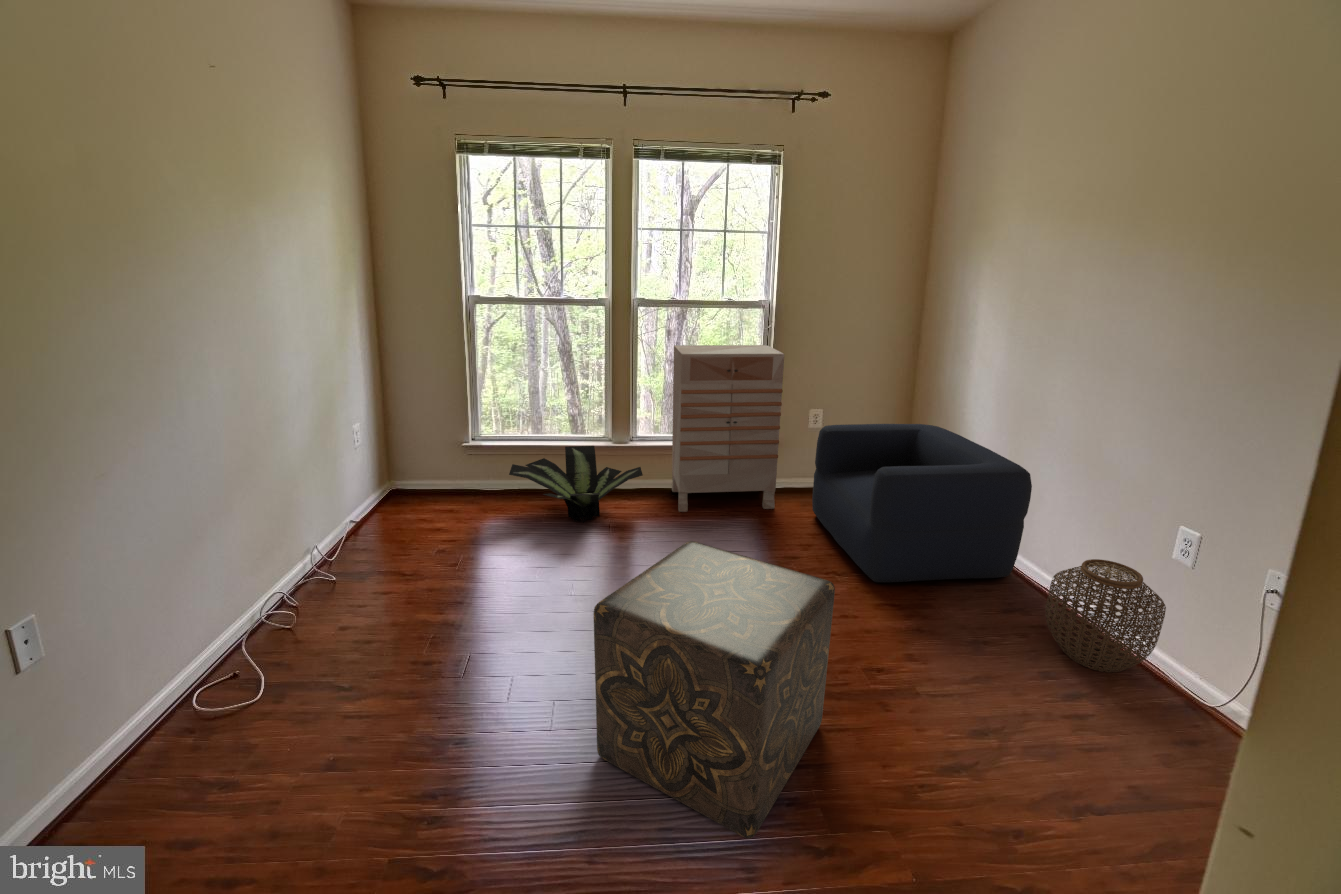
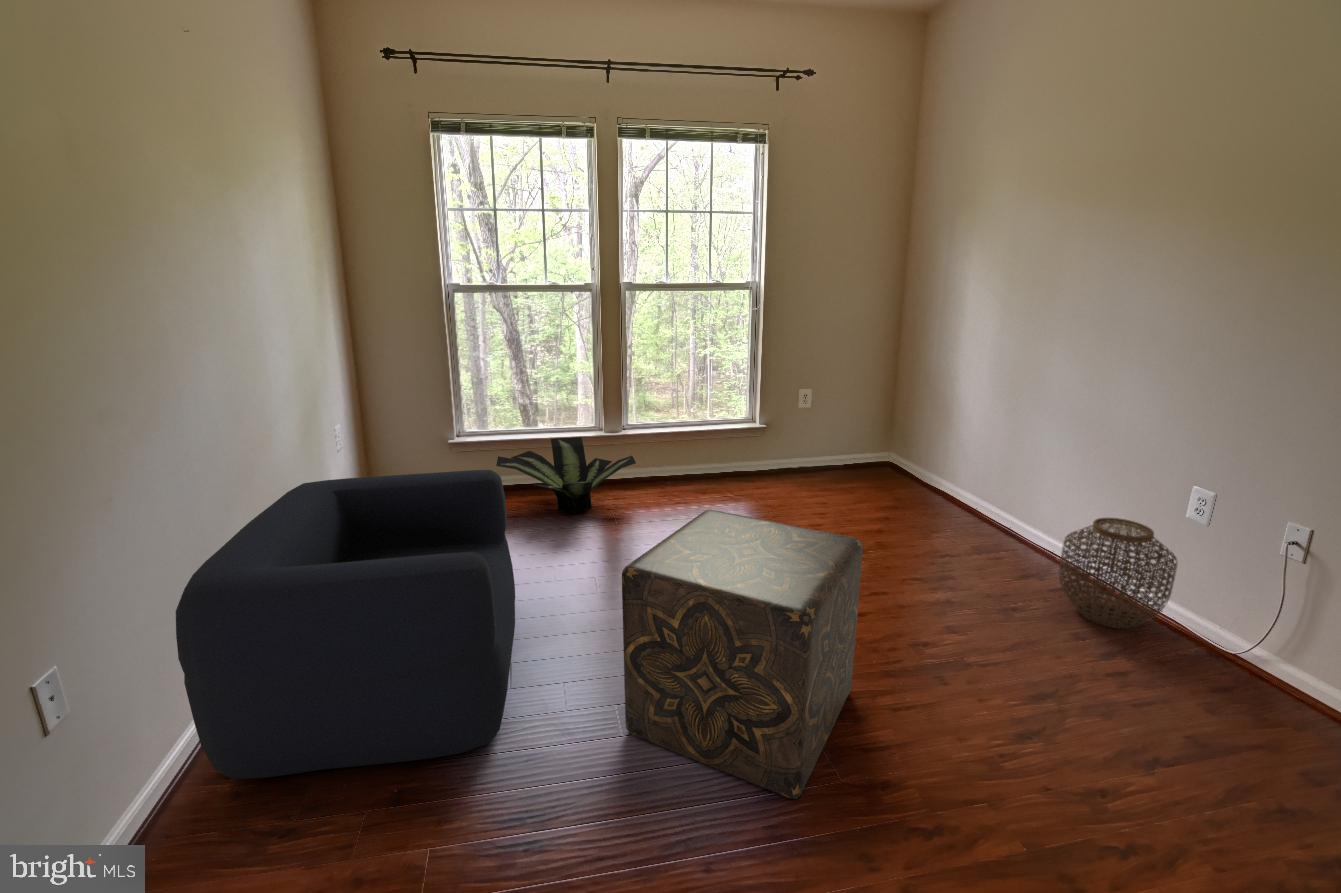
dresser: present [672,345,784,512] -> none [662,328,778,501]
armchair: present [812,424,1032,582] -> present [176,470,515,779]

